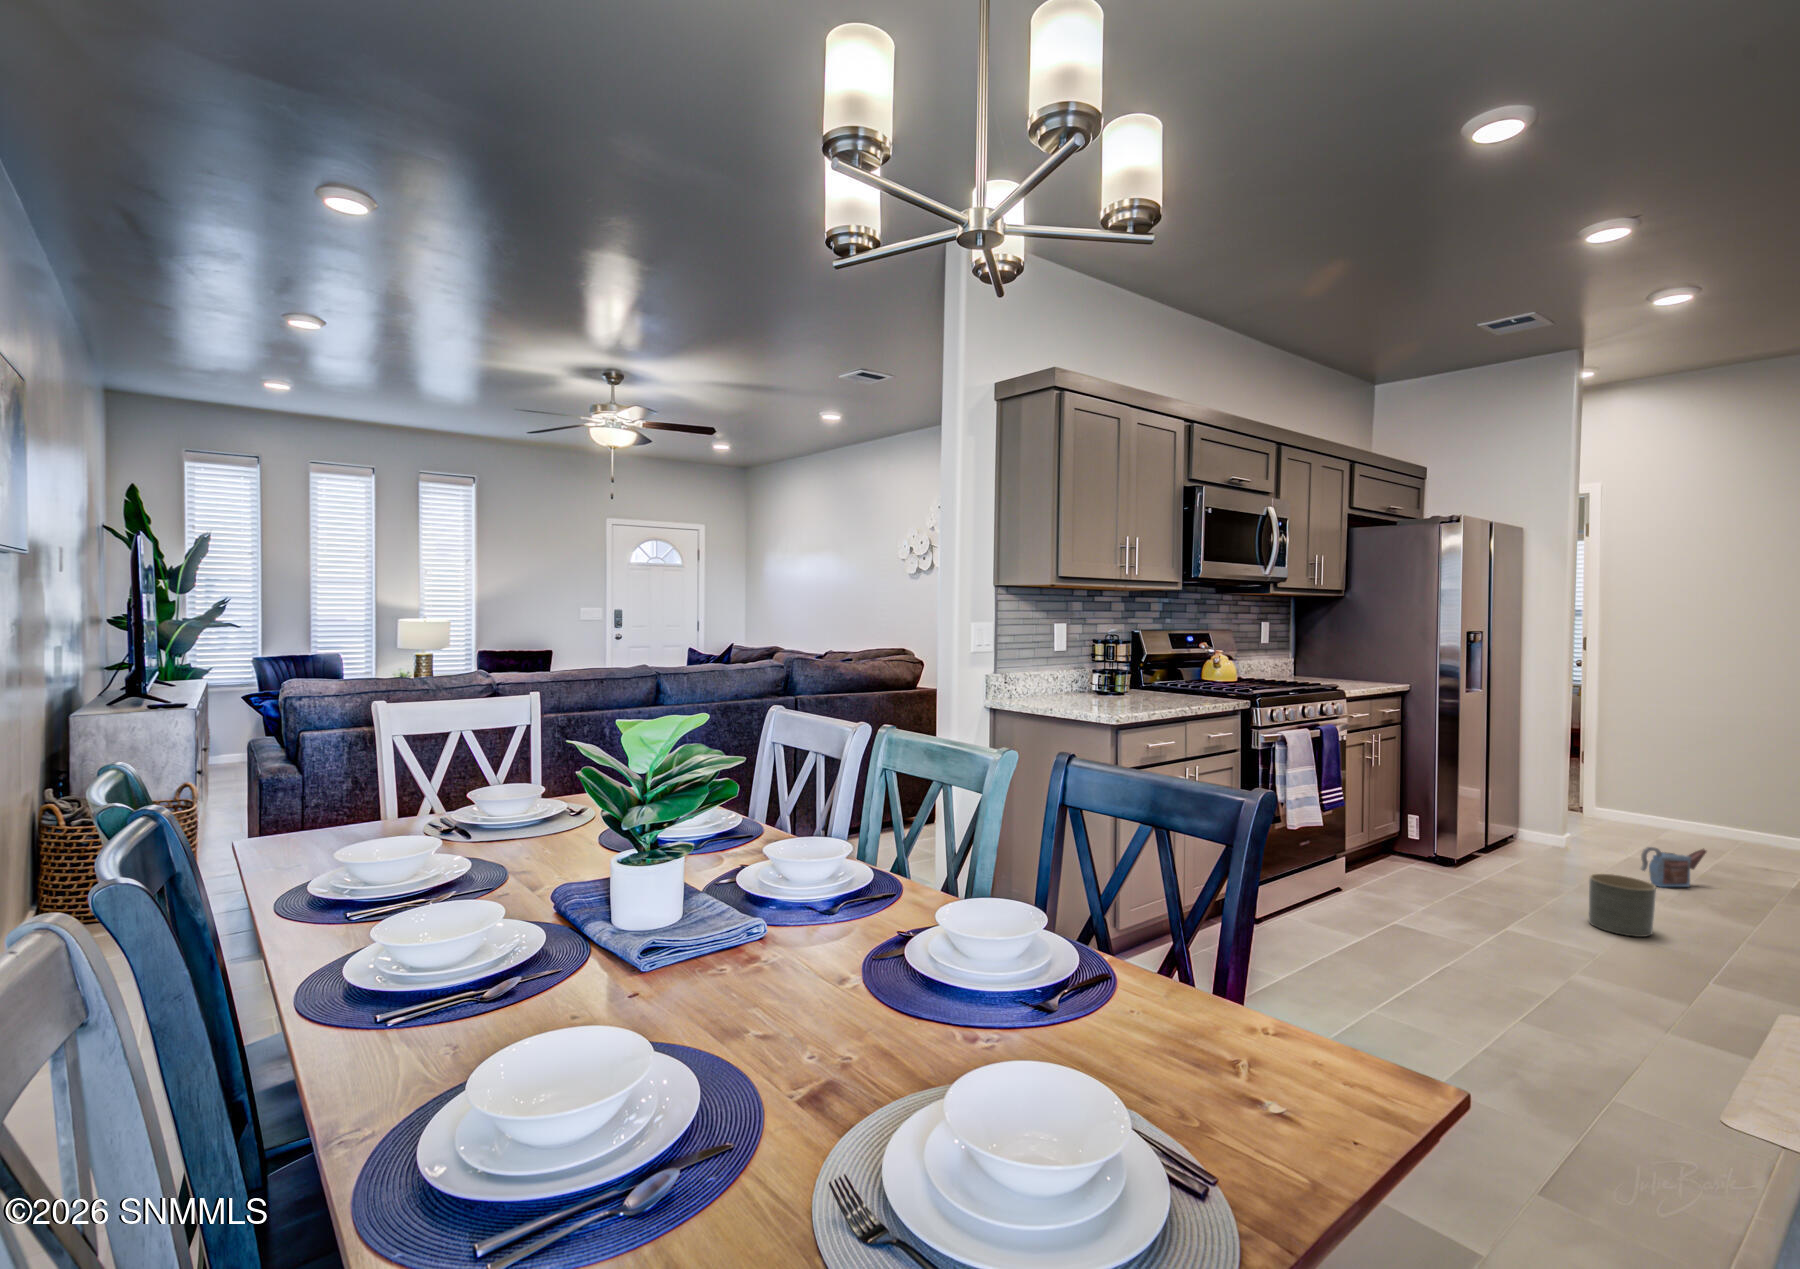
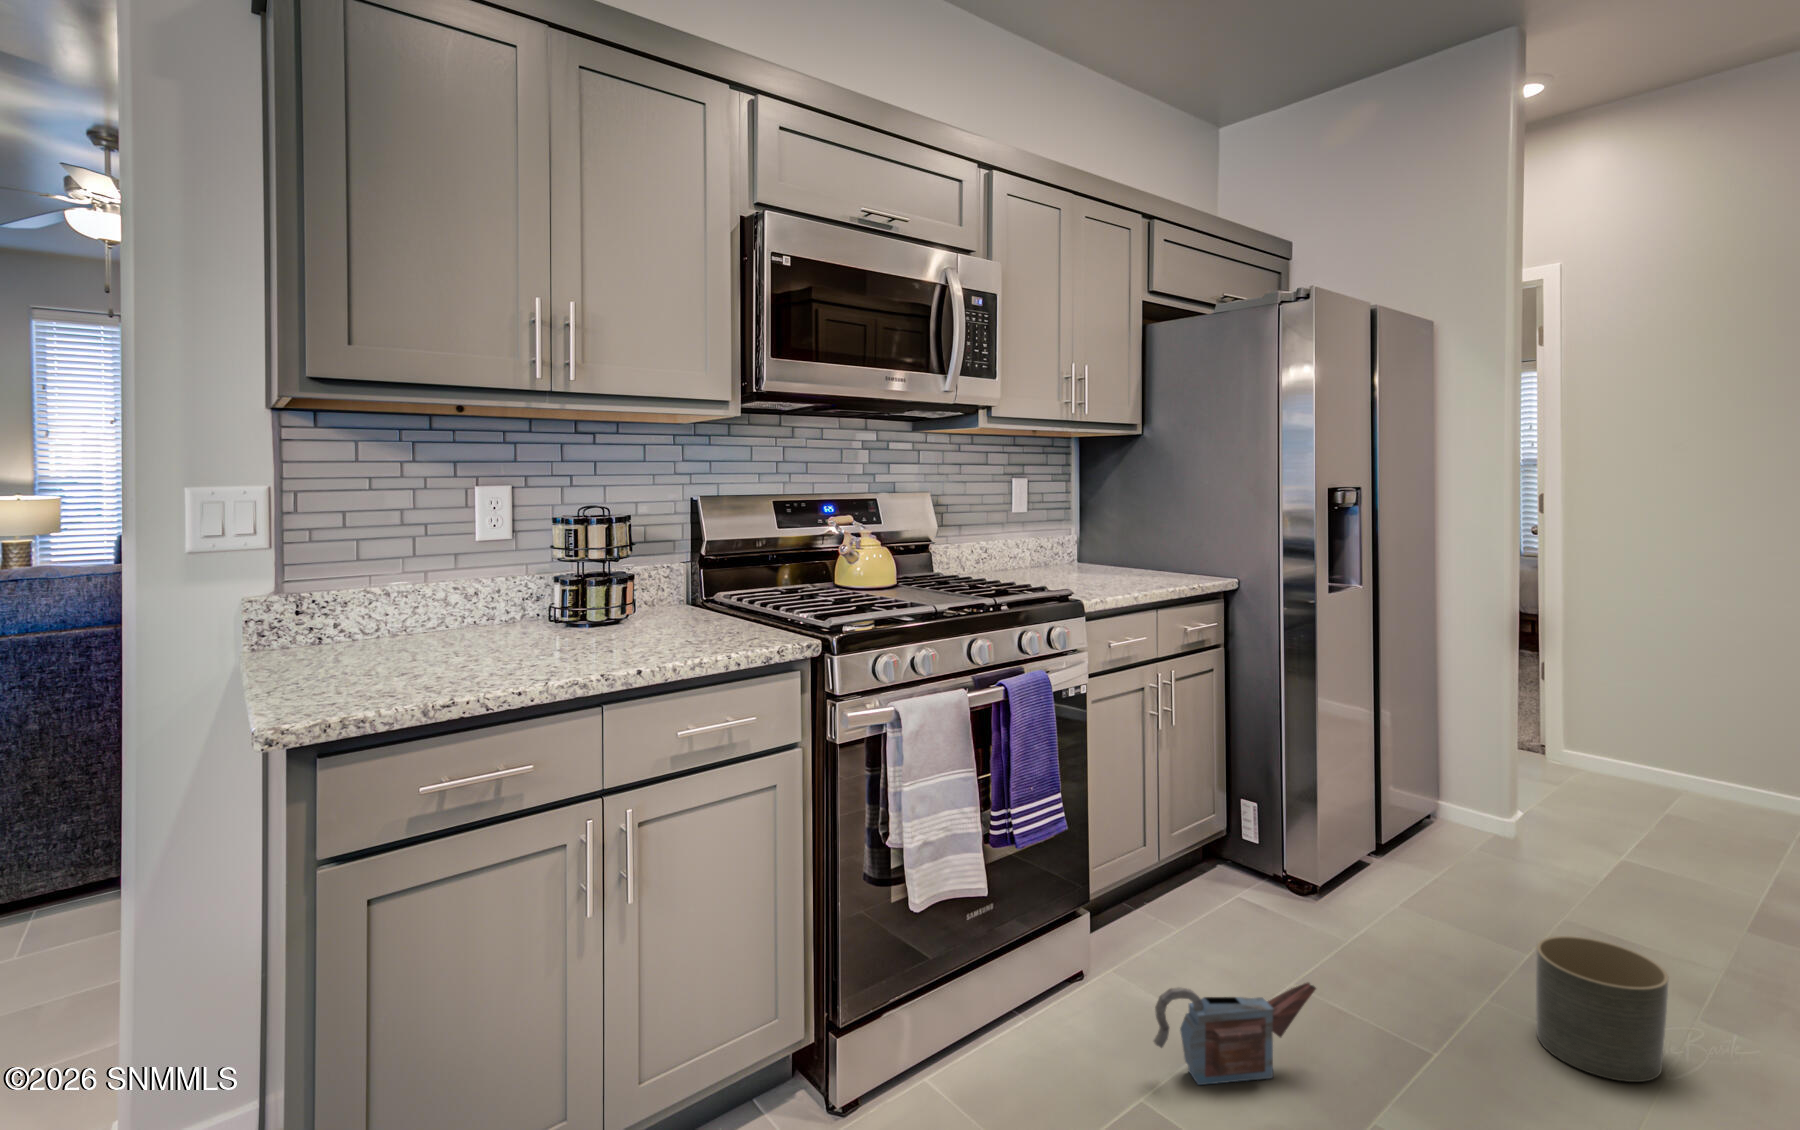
watering can: present [1641,847,1706,887] -> present [1154,982,1316,1085]

